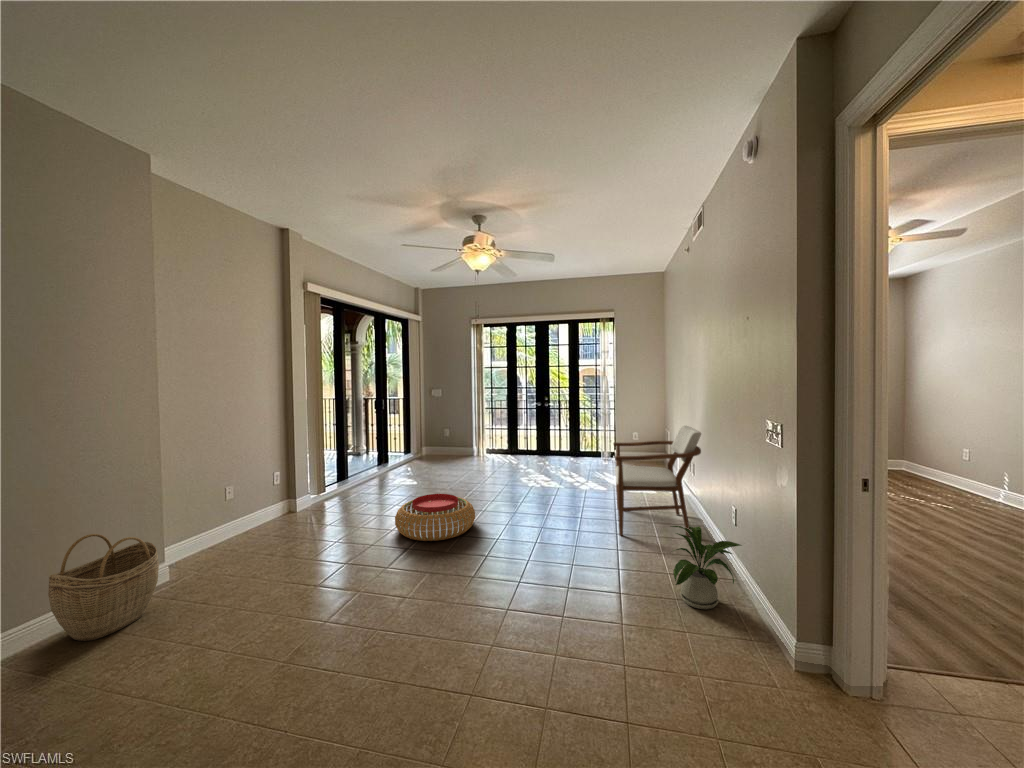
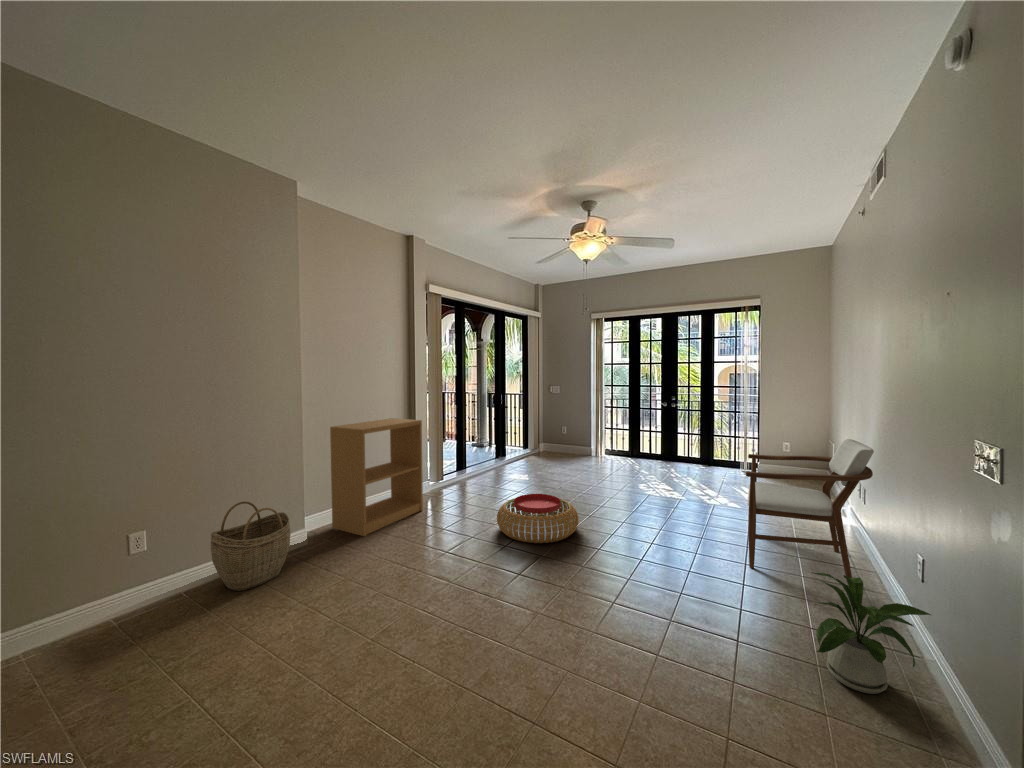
bookshelf: none [195,428,308,559] -> present [330,418,423,536]

